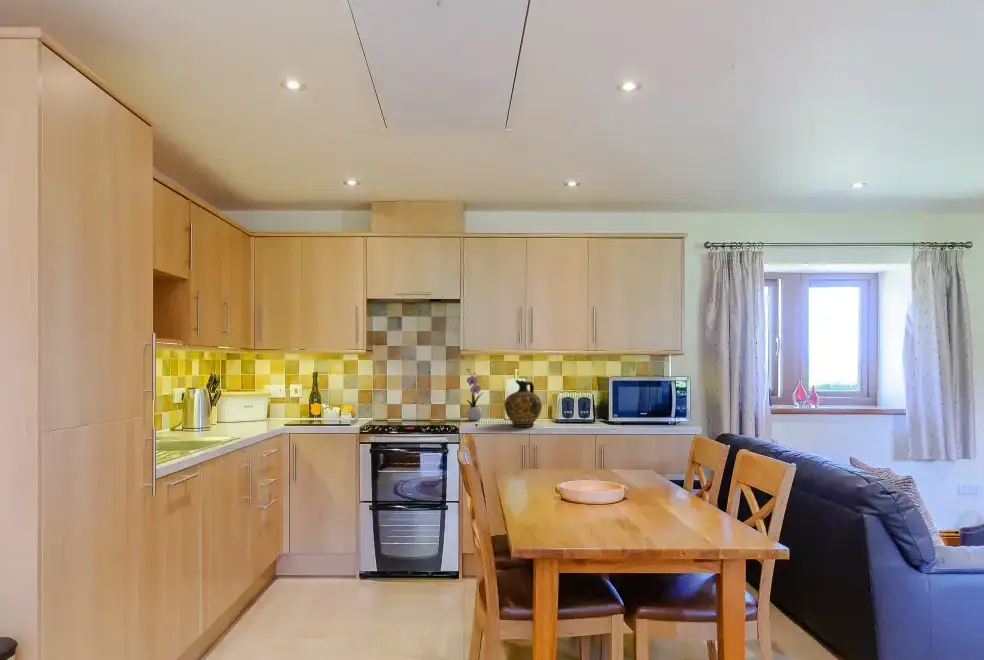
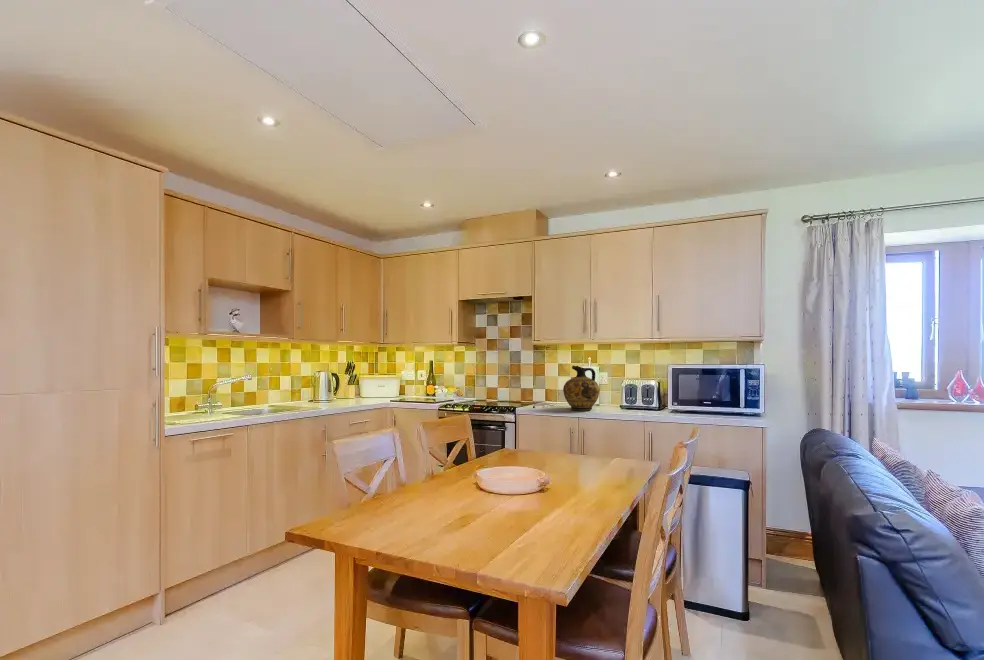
flower arrangement: present [466,369,483,421] -> none [539,356,558,404]

